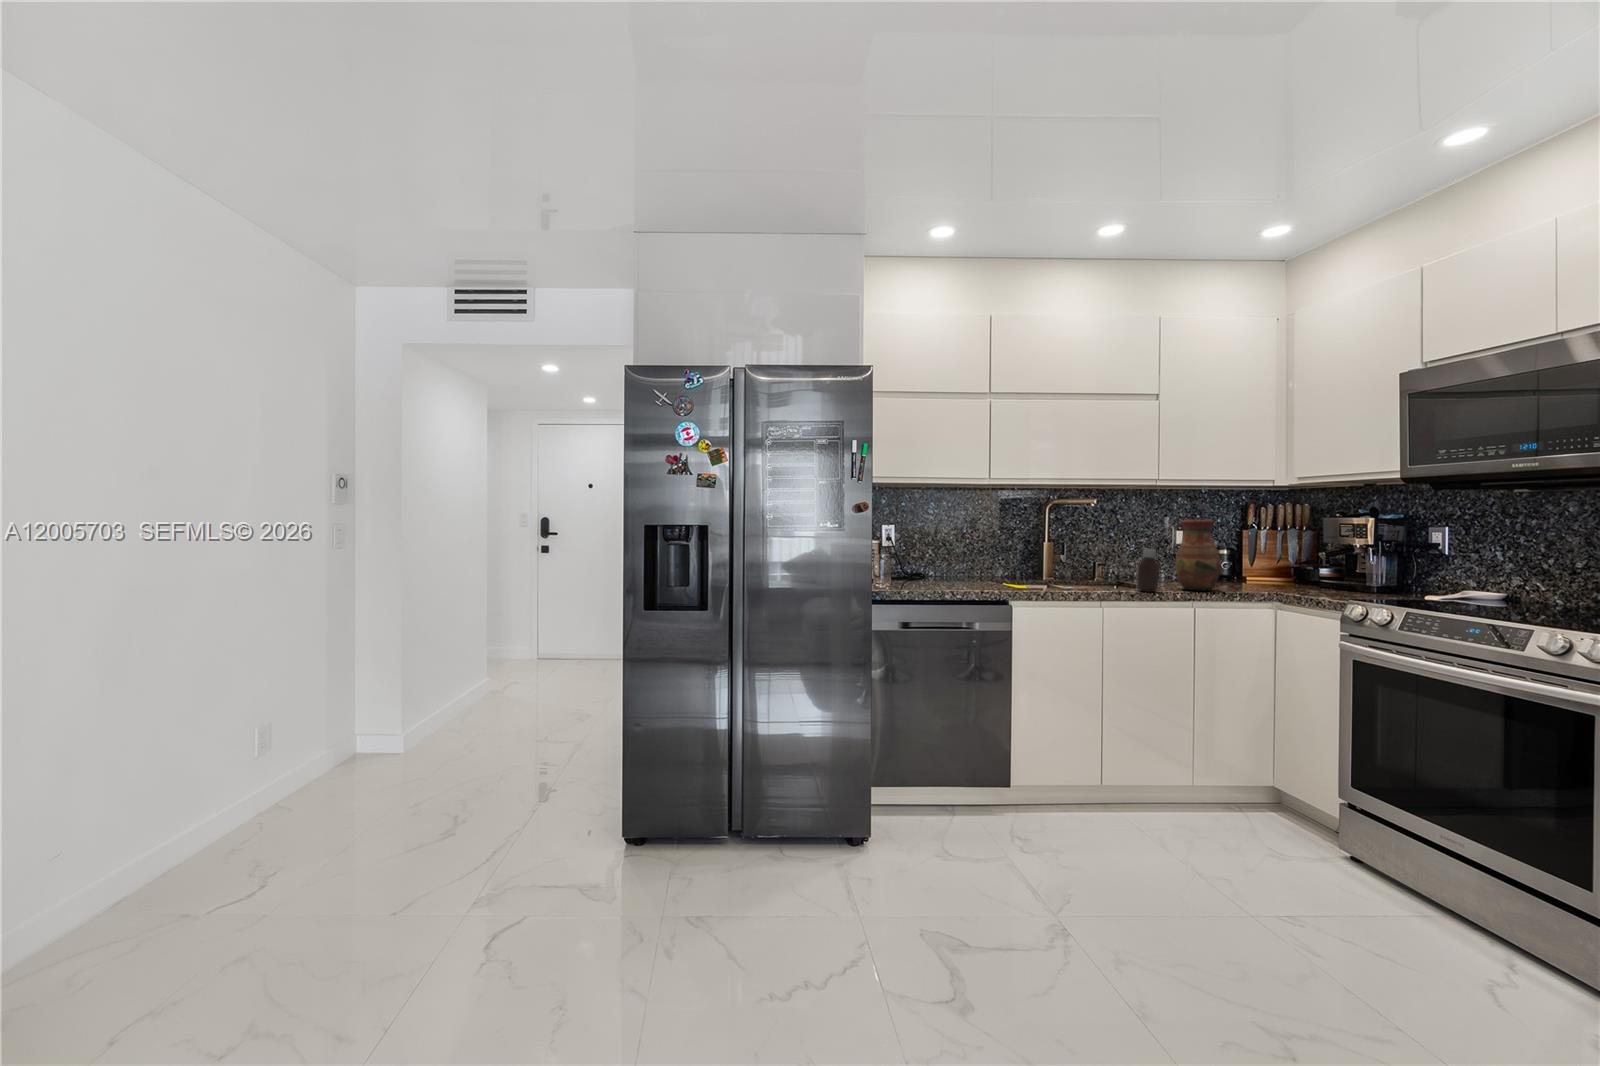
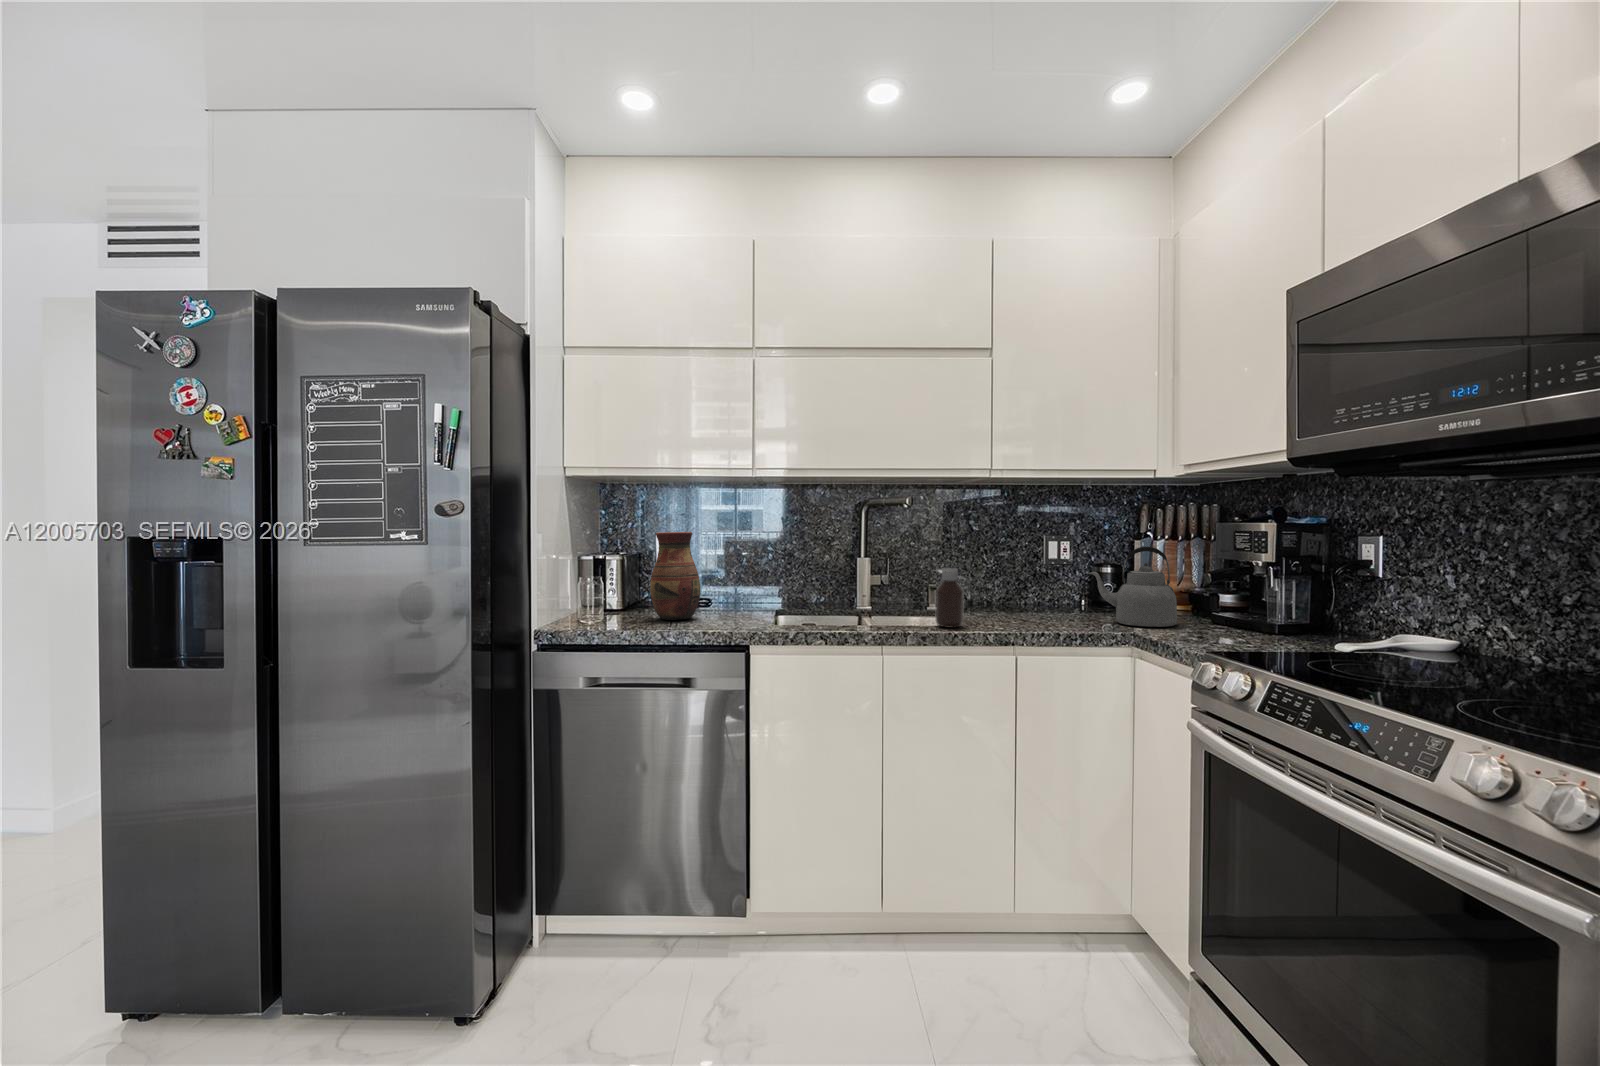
vase: present [1175,520,1221,590] -> present [650,532,701,620]
kettle: none [1235,534,1303,591] -> present [1088,547,1177,627]

